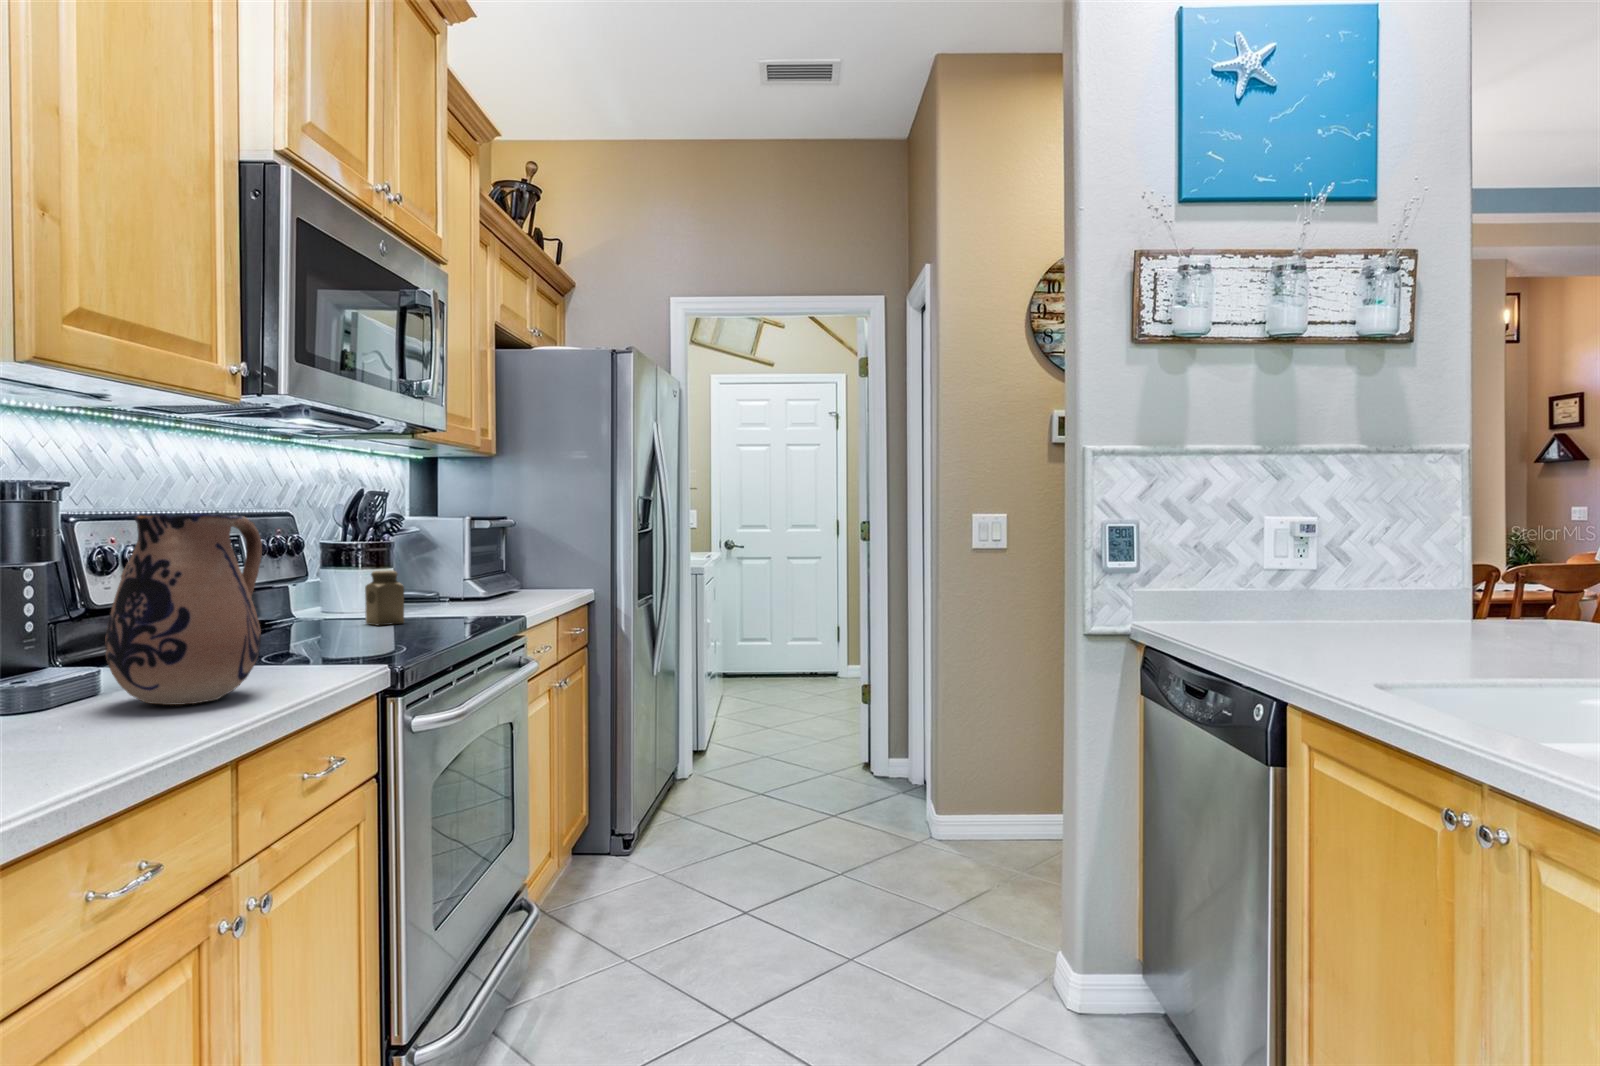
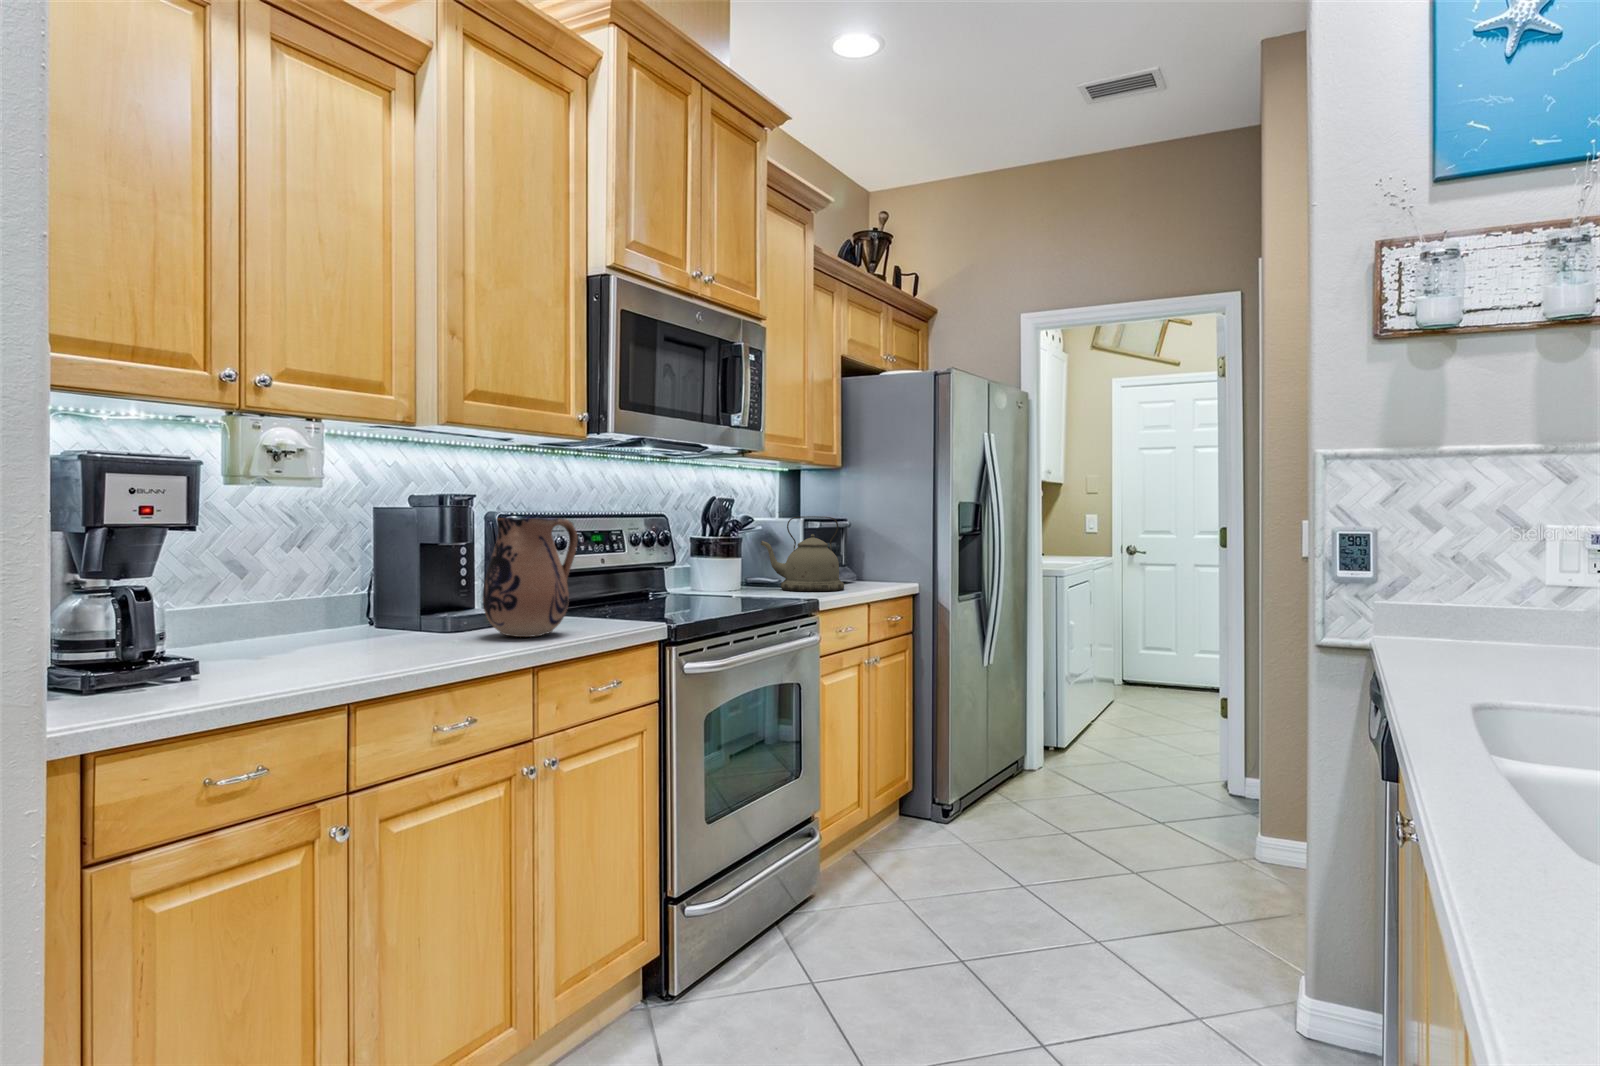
kettle: none [421,513,529,605] -> present [761,516,844,591]
salt shaker: present [365,570,404,625] -> none [700,560,725,601]

